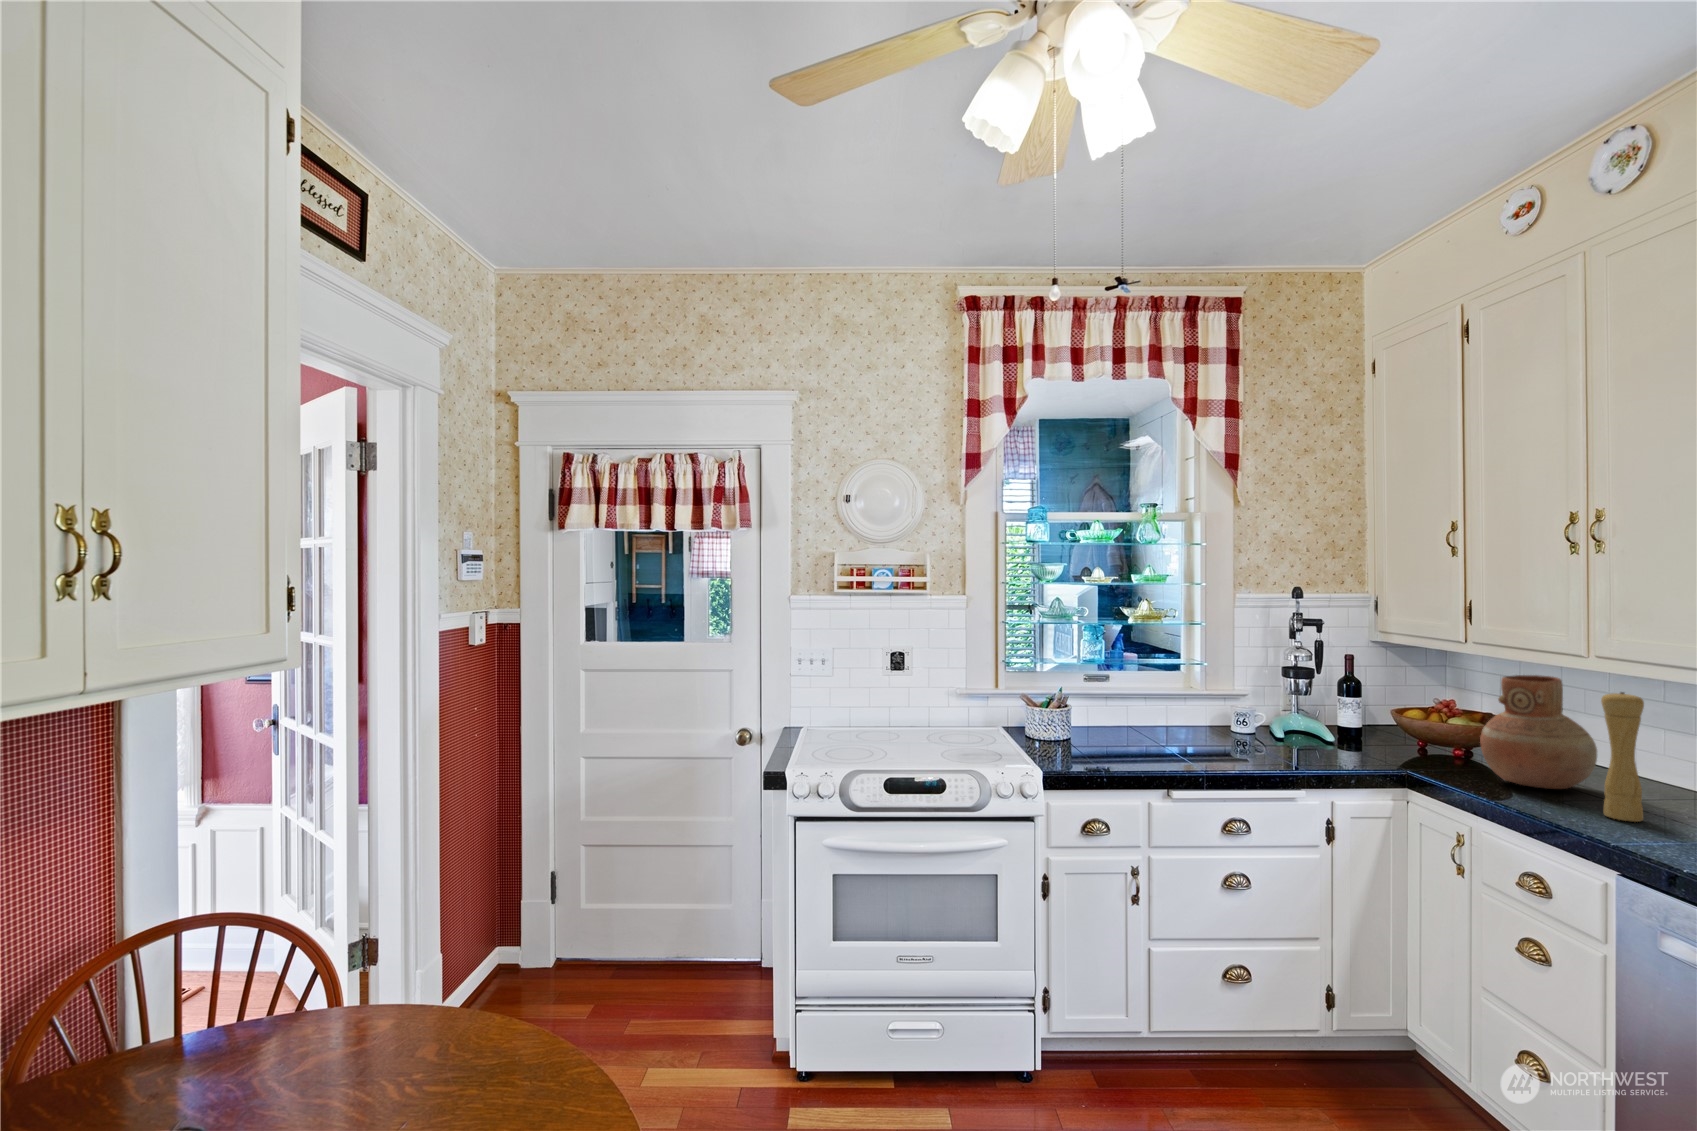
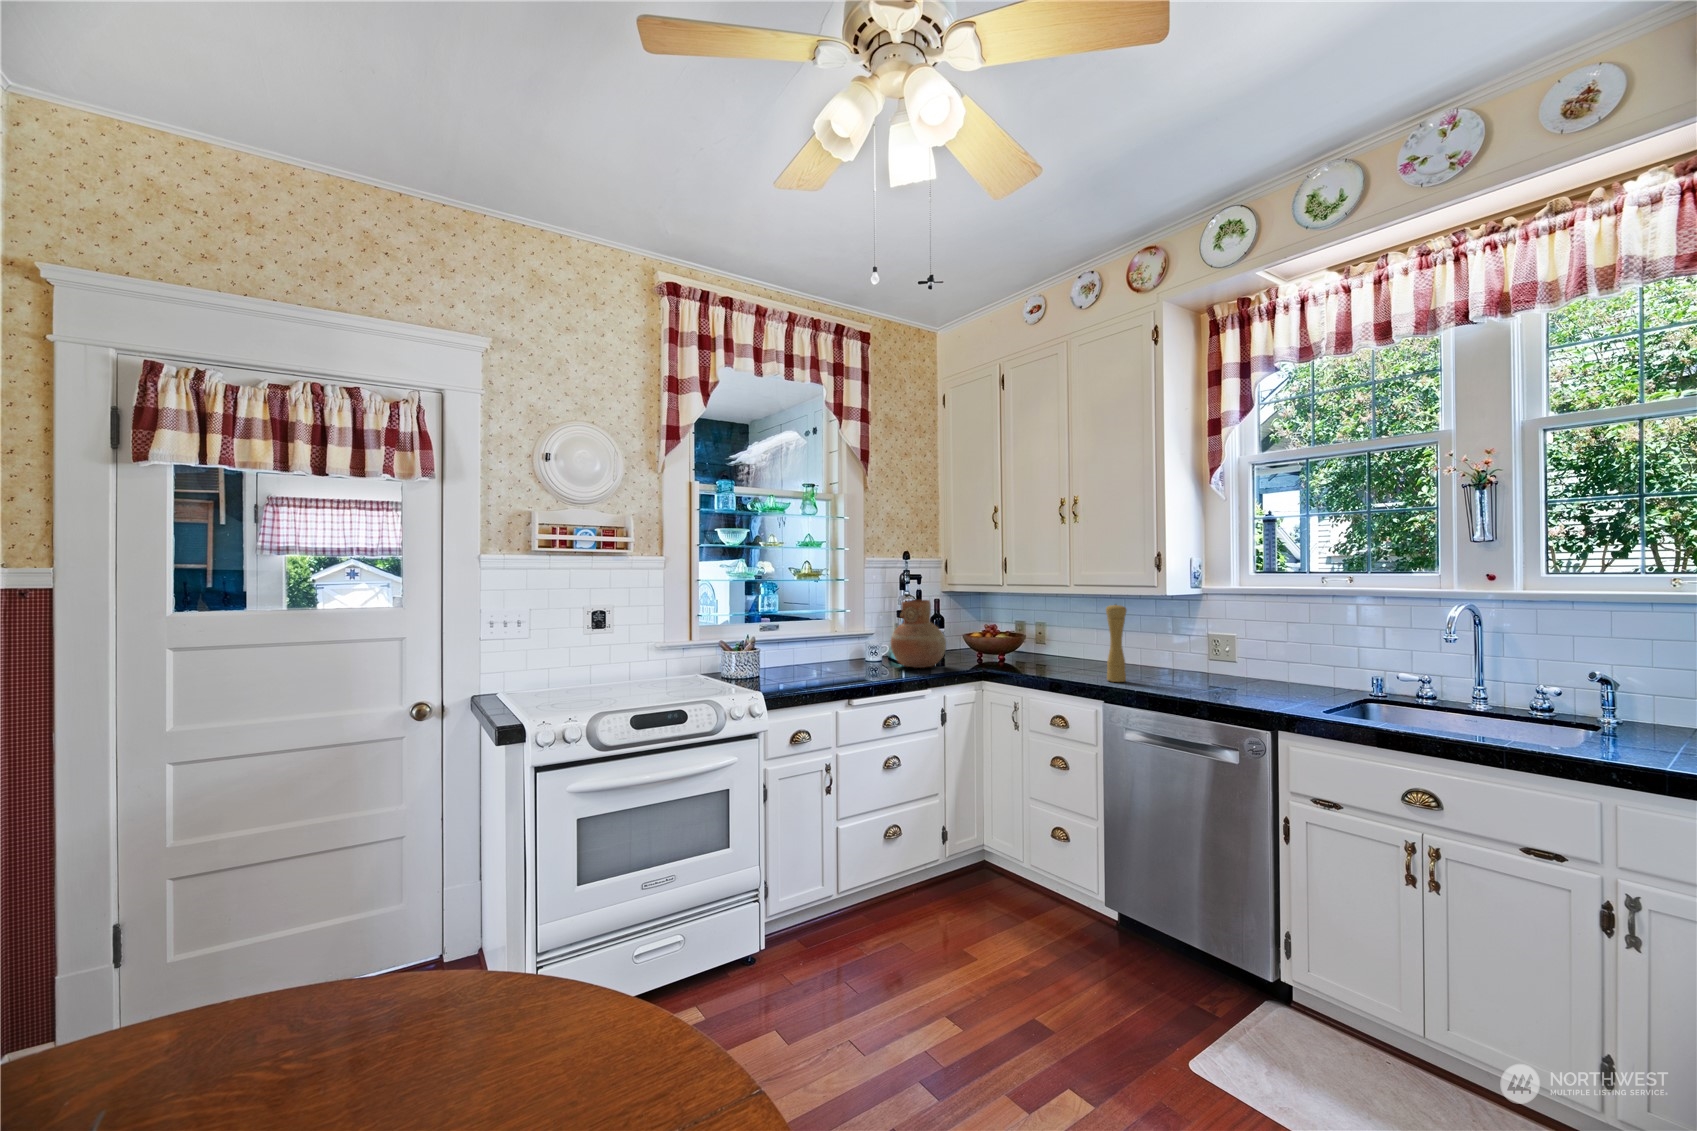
vase: present [1480,675,1597,789] -> present [891,600,946,668]

